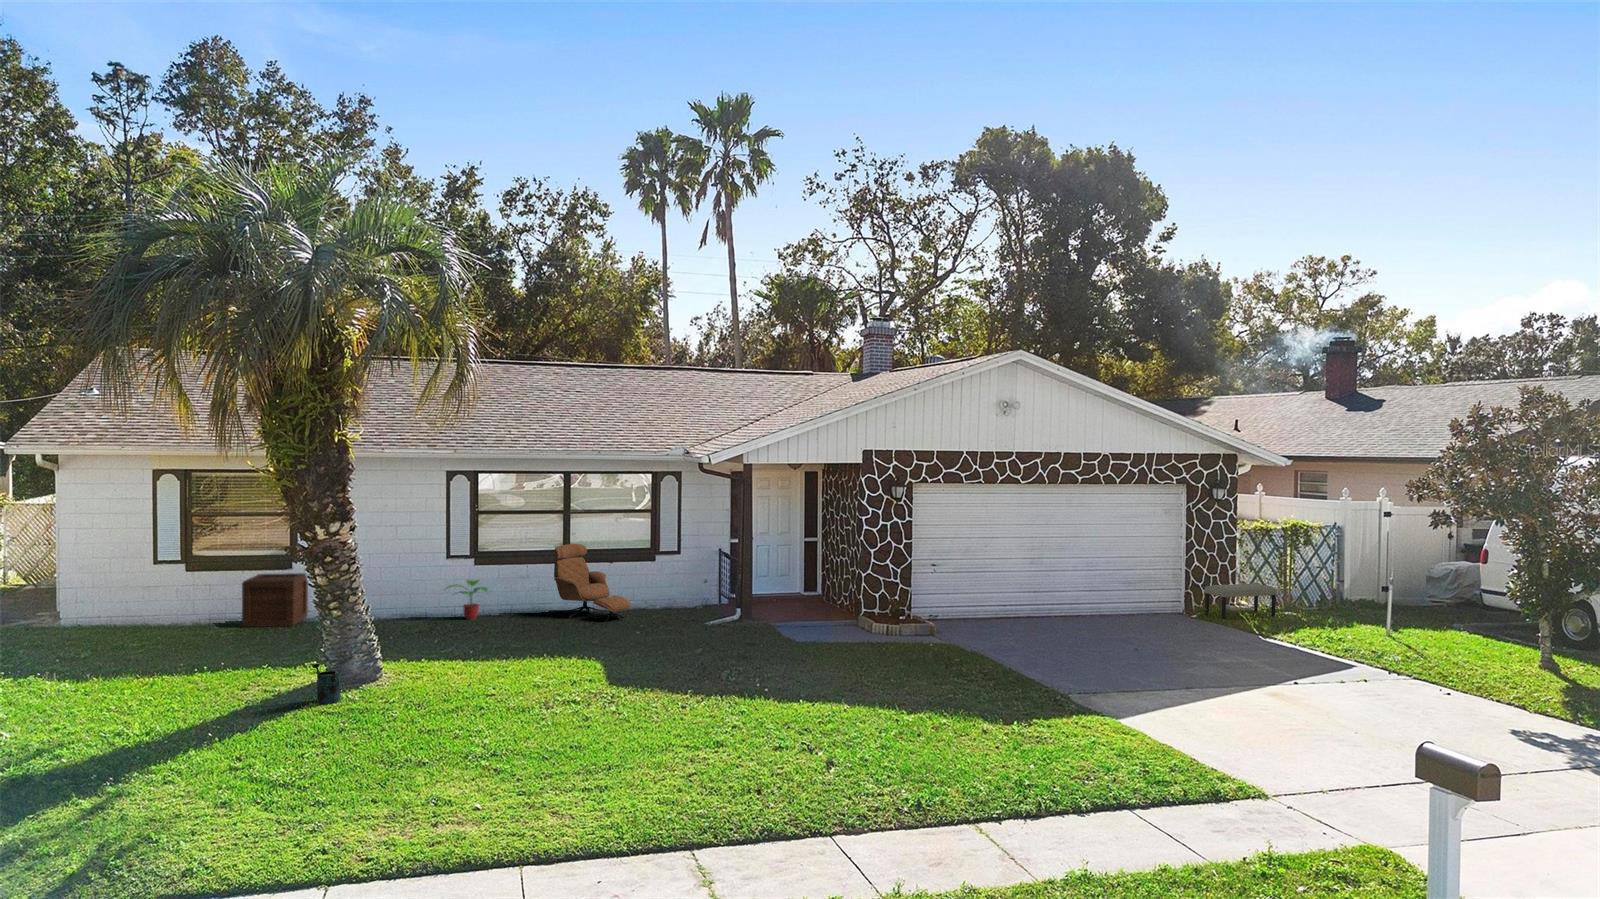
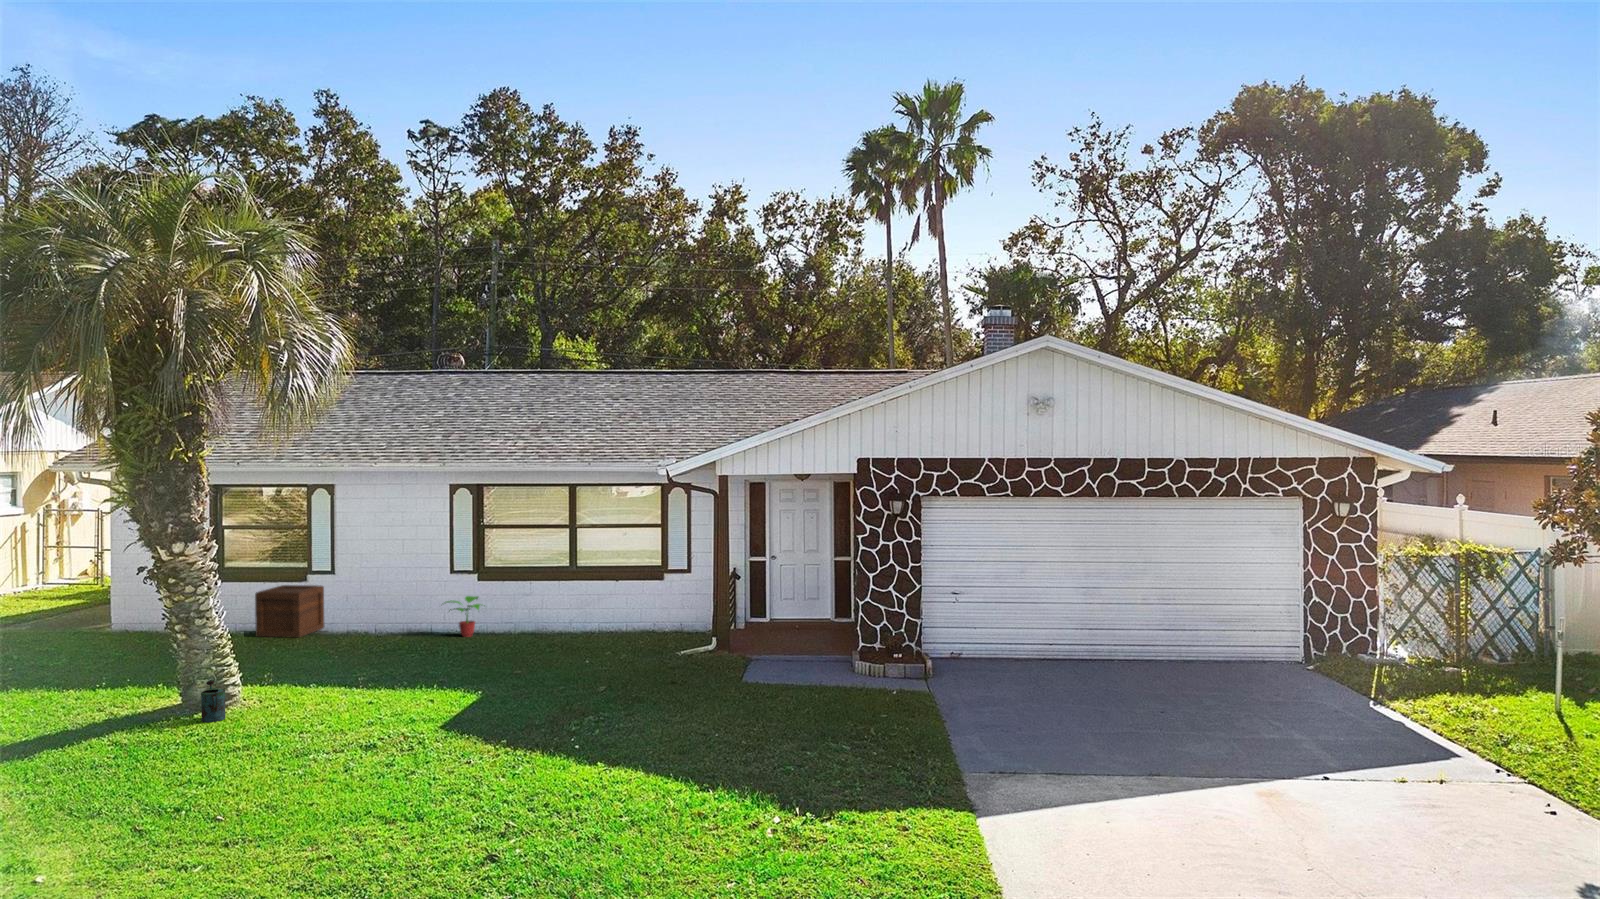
lounge chair: present [554,544,631,622] -> none [548,560,623,645]
bench: present [1204,583,1277,619] -> none [1328,627,1434,673]

